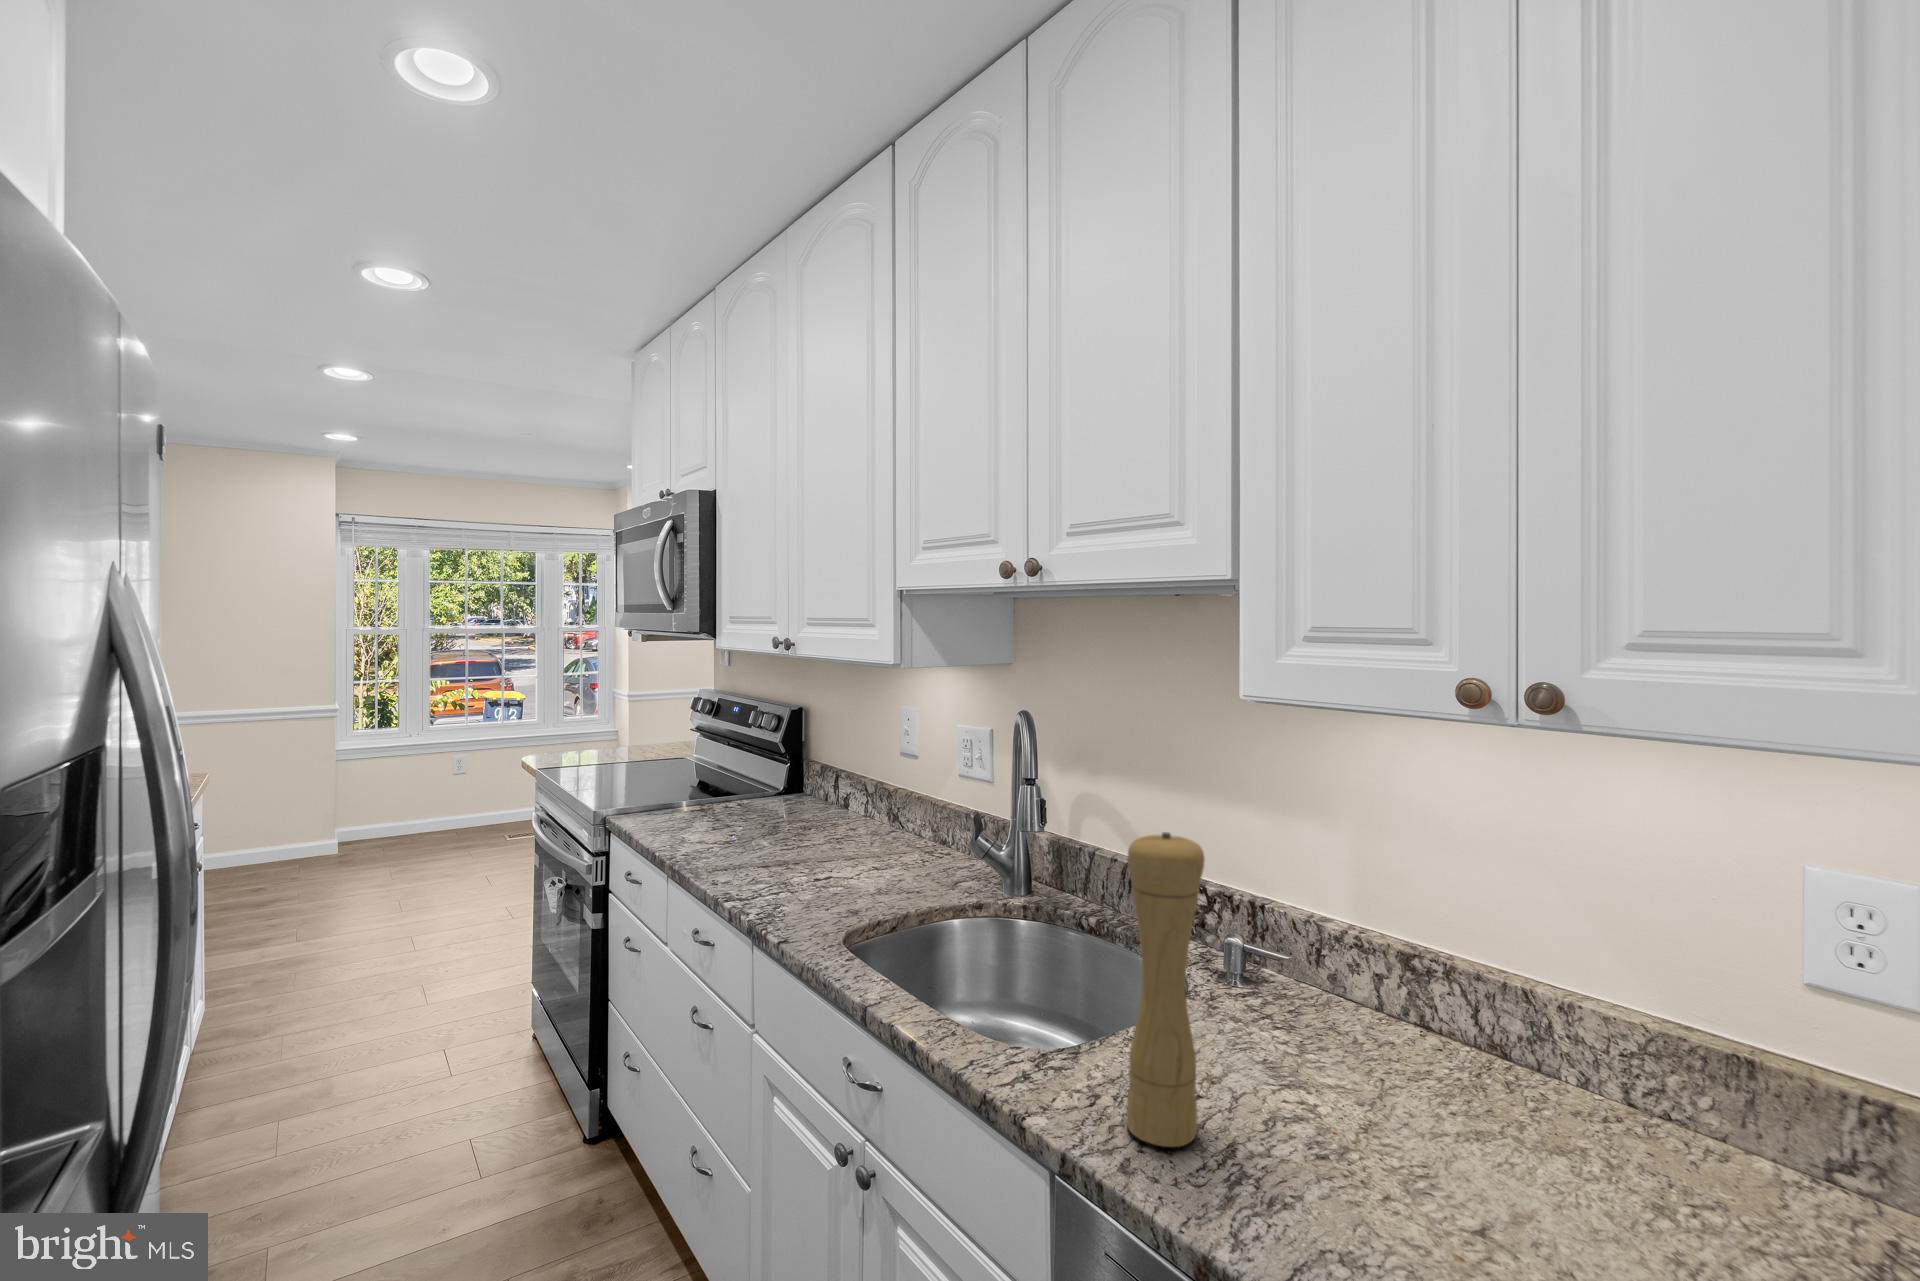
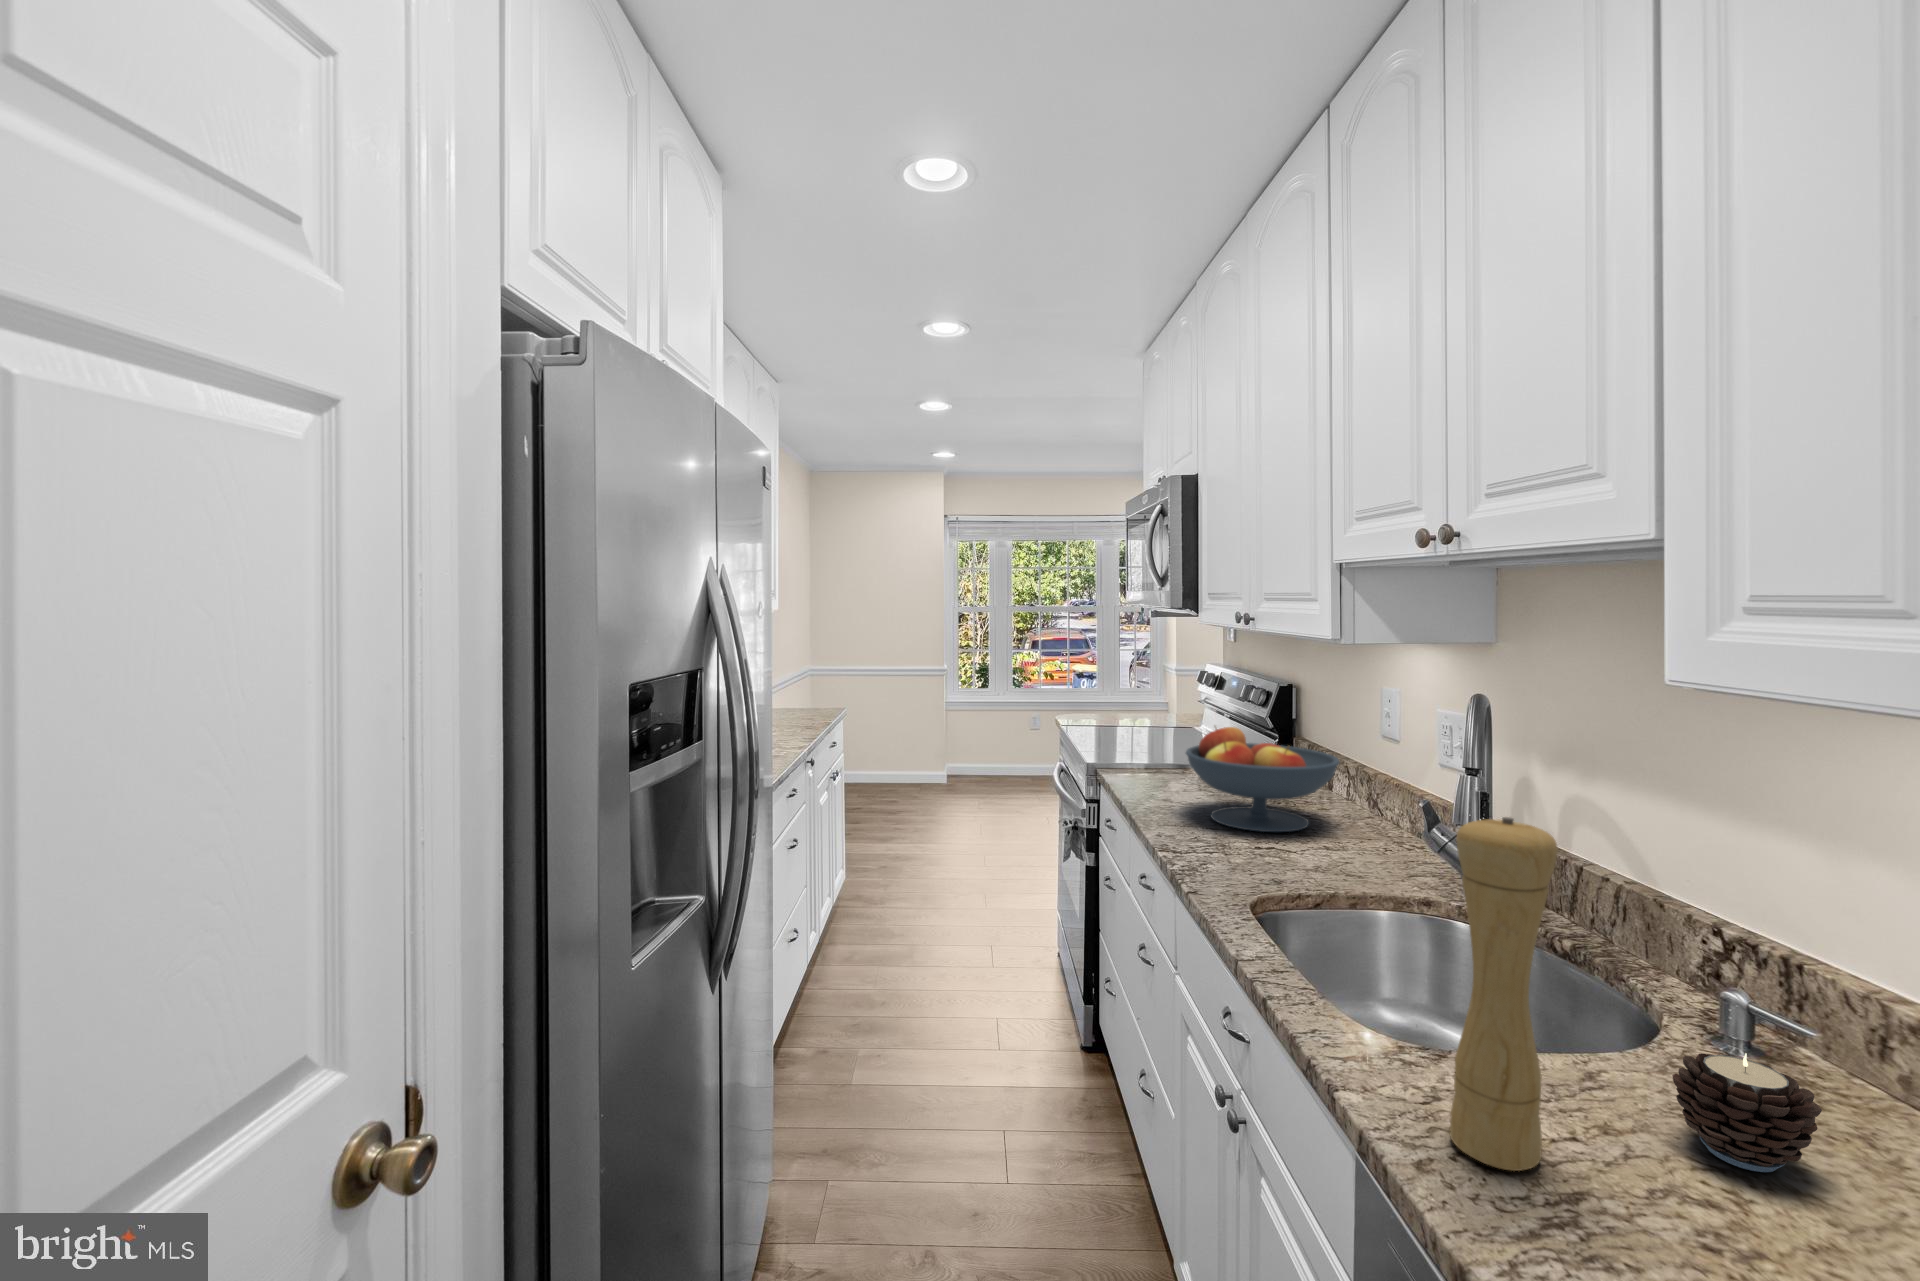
fruit bowl: none [727,757,875,862] -> present [1186,727,1339,832]
candle: none [1249,989,1336,1080] -> present [1672,1053,1822,1172]

